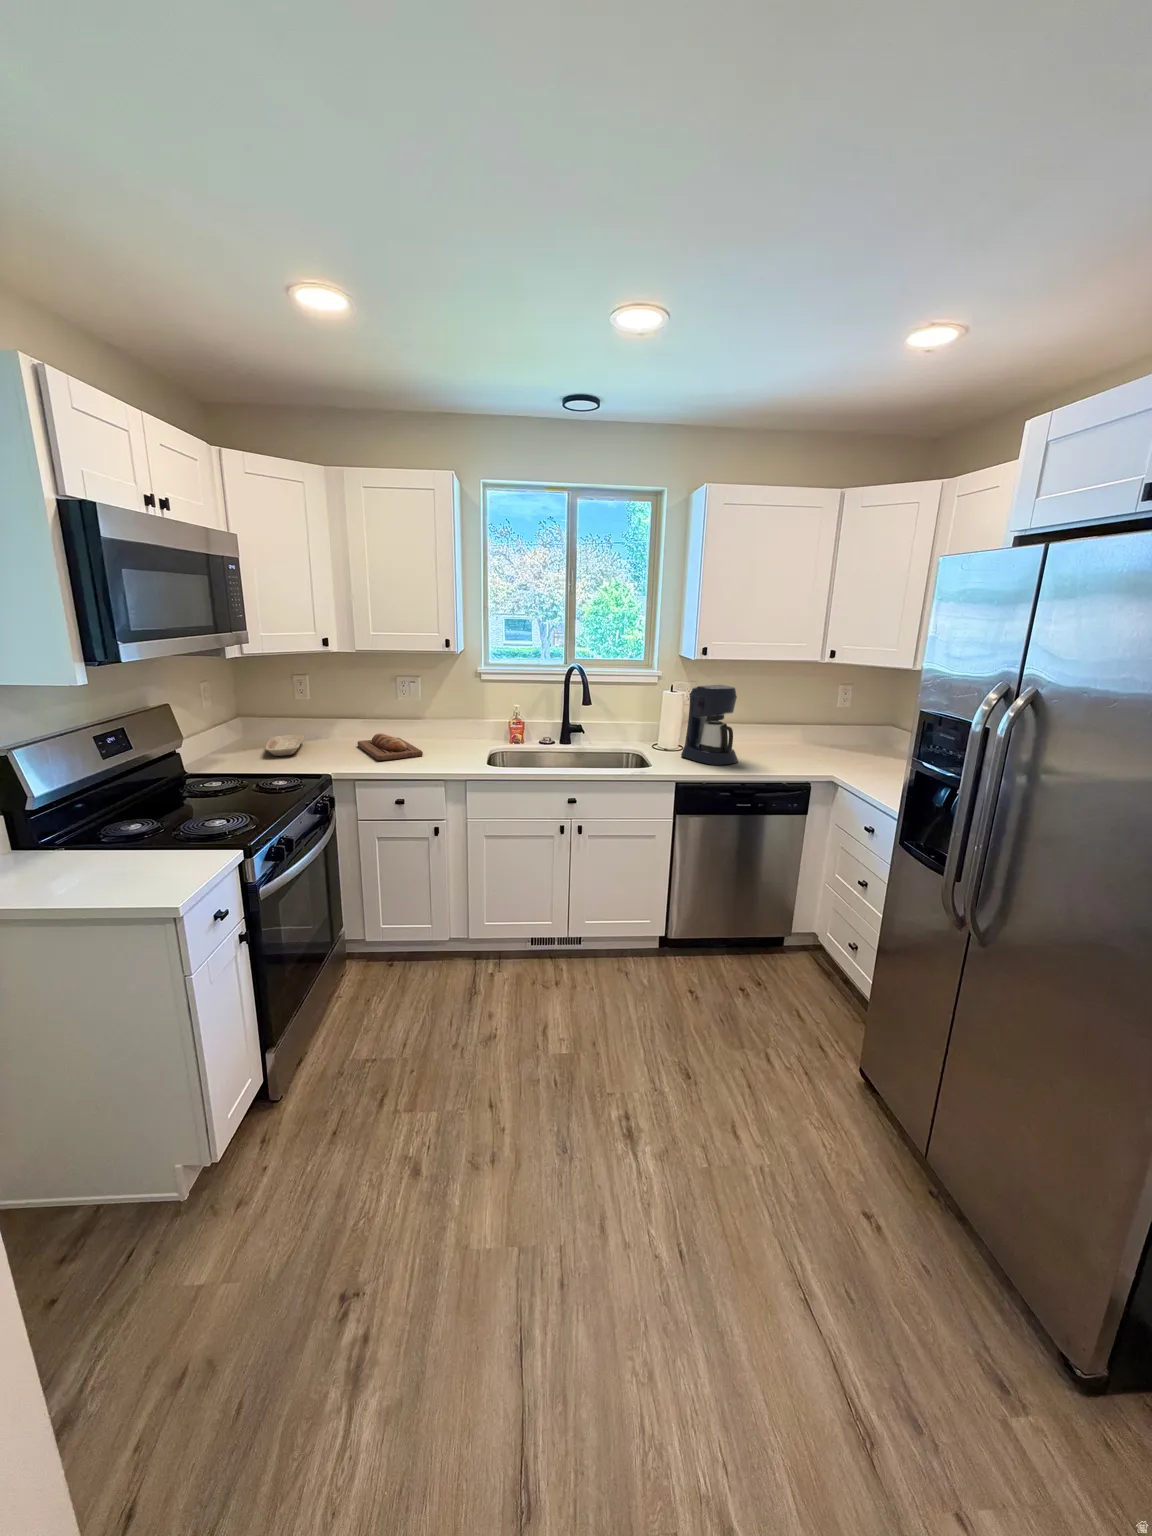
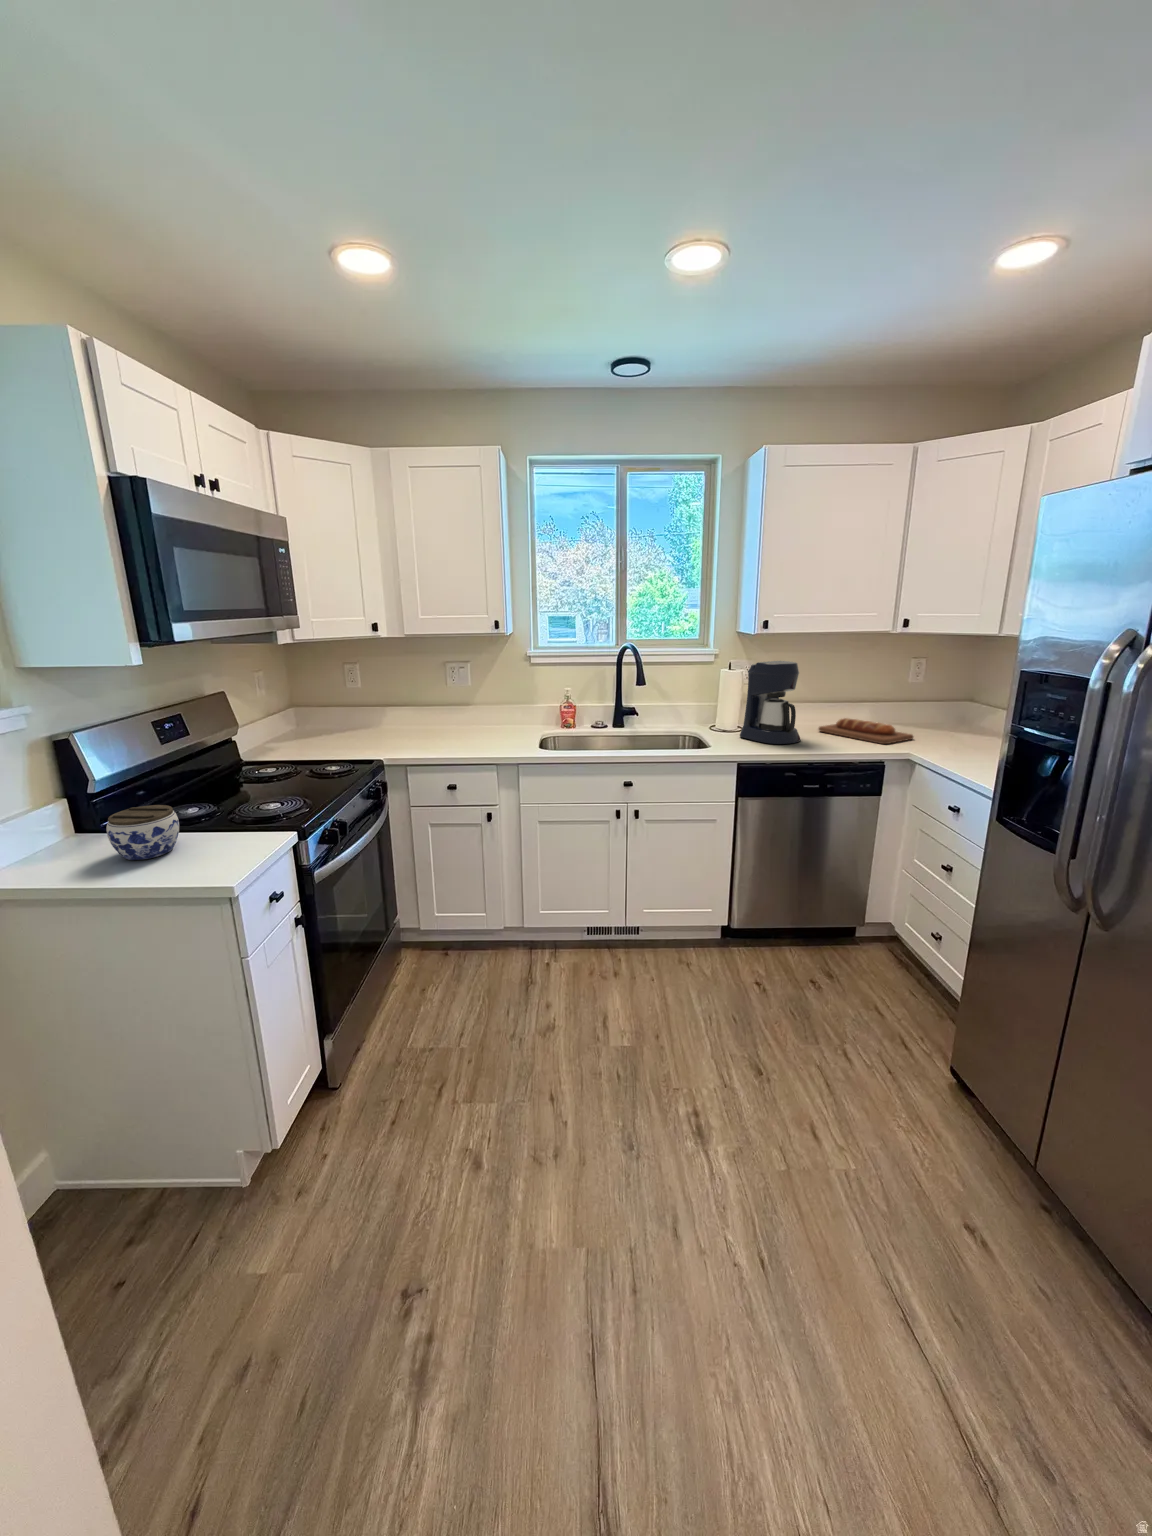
bread loaf: present [357,733,423,760] -> present [819,718,913,744]
tray: present [266,735,304,756] -> none [321,723,358,743]
jar: none [48,823,122,878] -> present [107,805,179,860]

